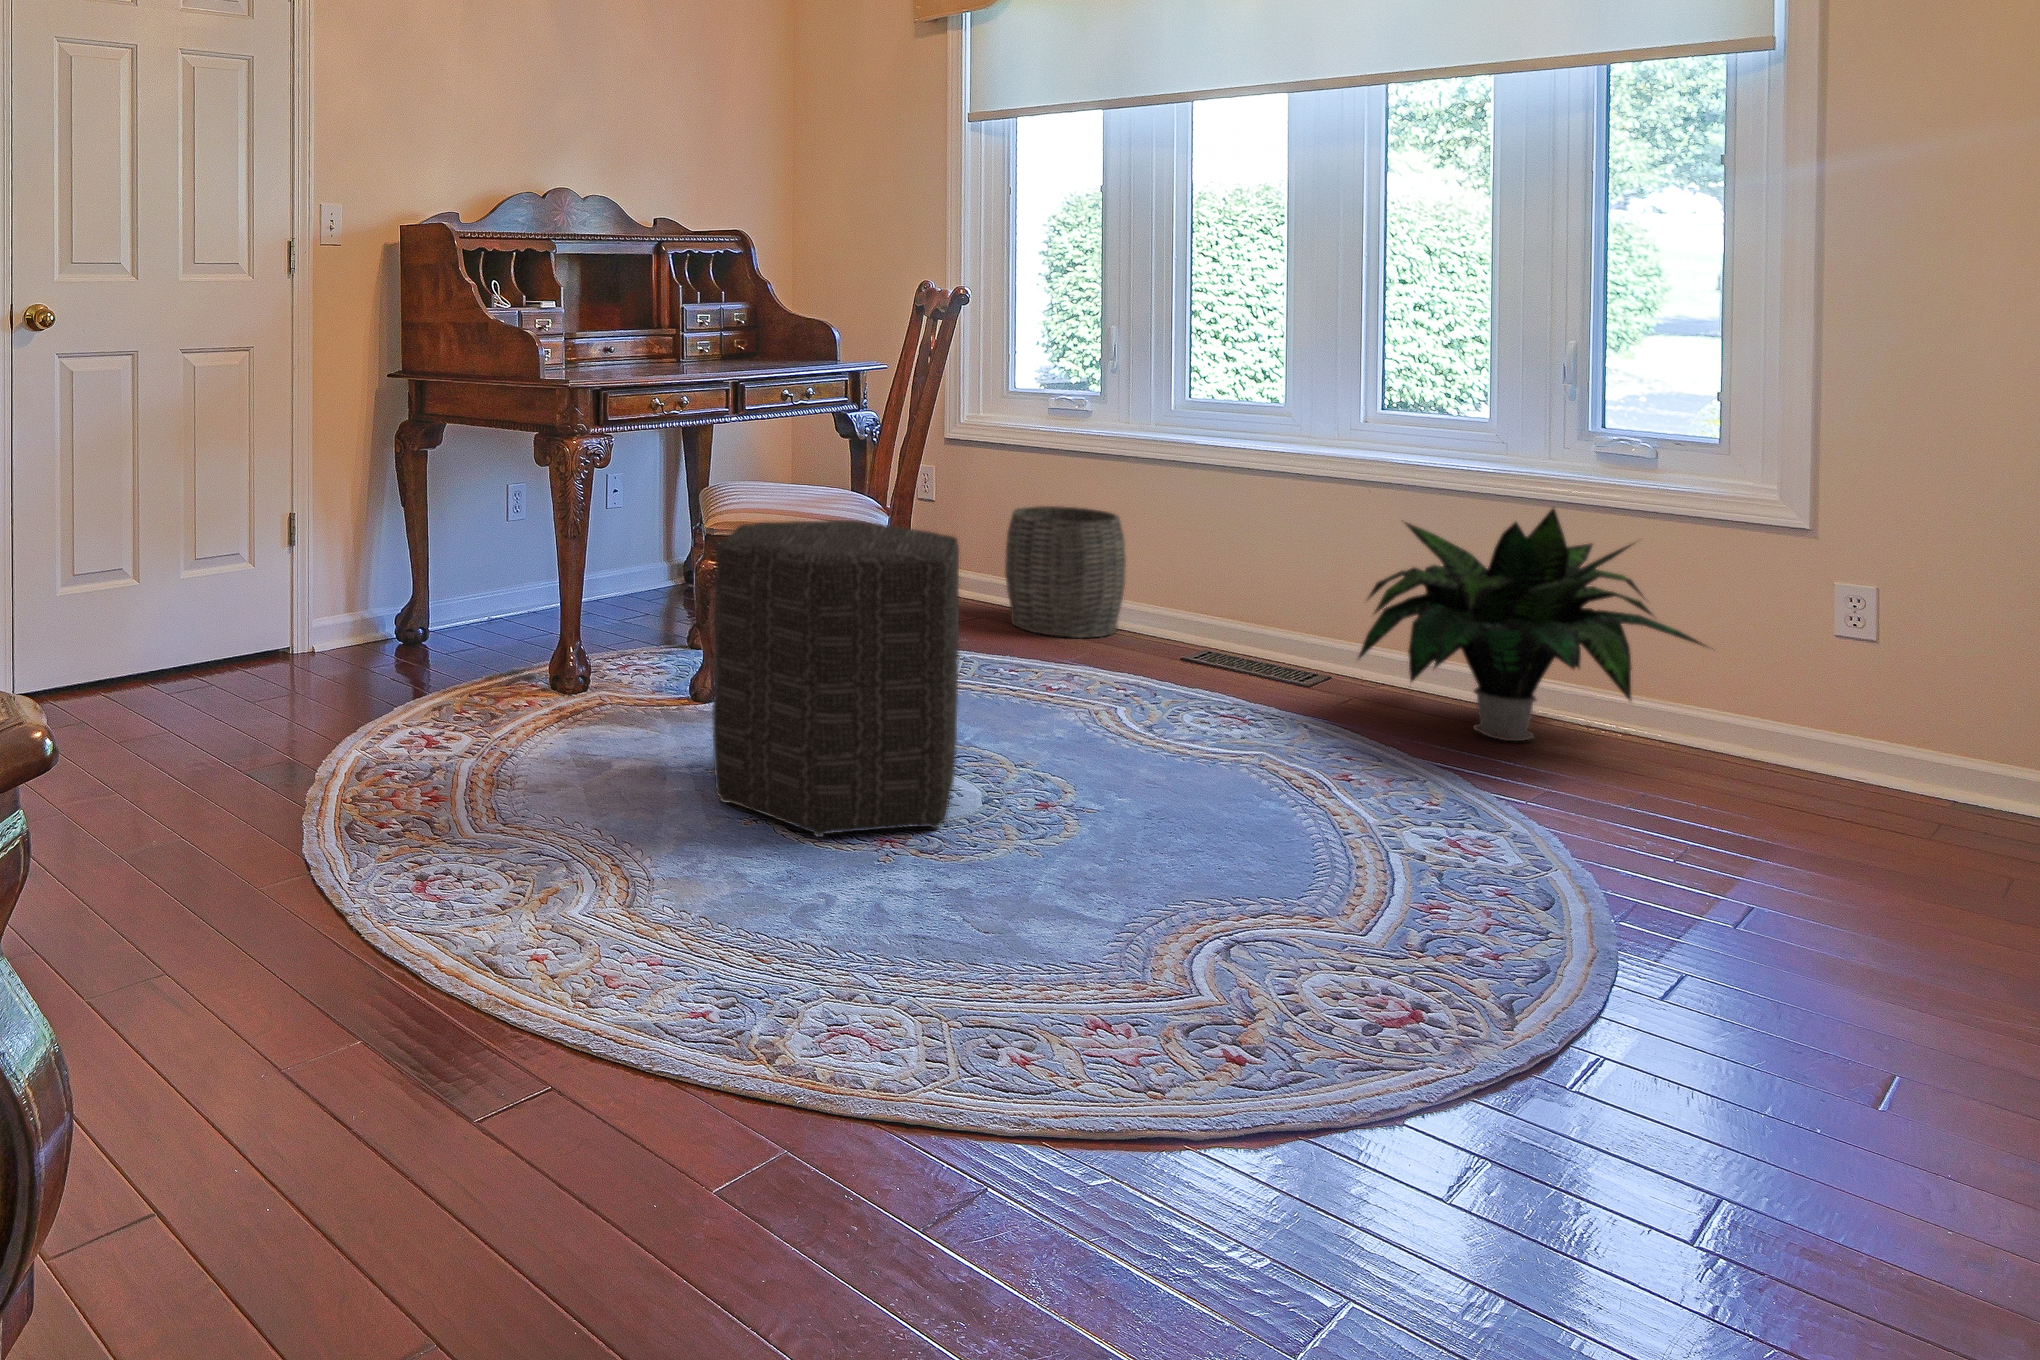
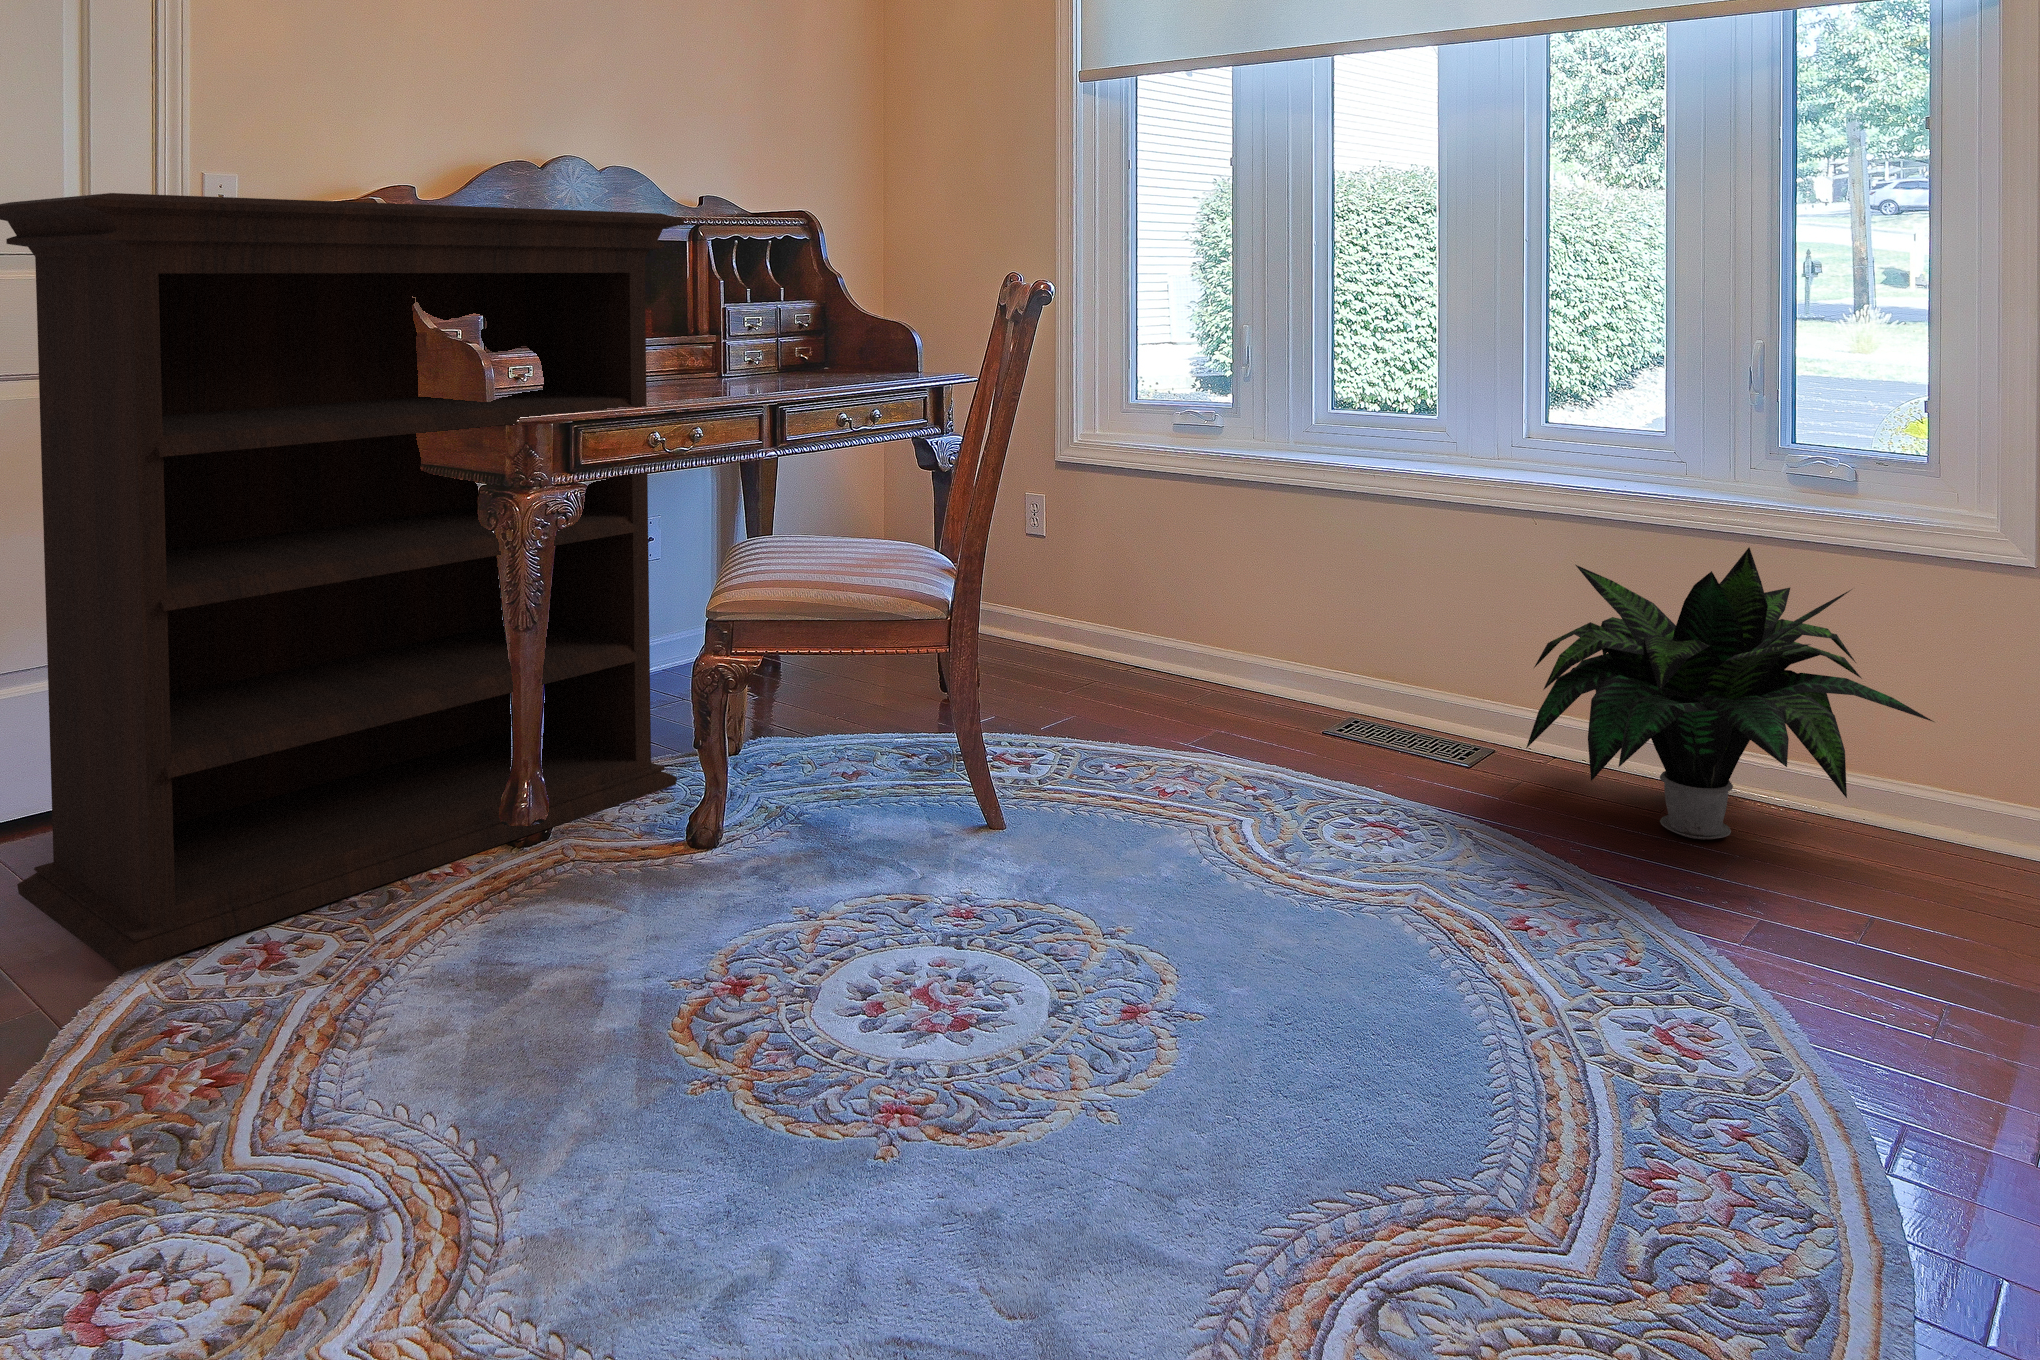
bookshelf: none [228,225,677,744] -> present [0,193,684,972]
woven basket: present [1005,506,1126,637] -> none [1124,544,1263,709]
ottoman: present [712,520,959,837] -> none [657,608,1015,1106]

